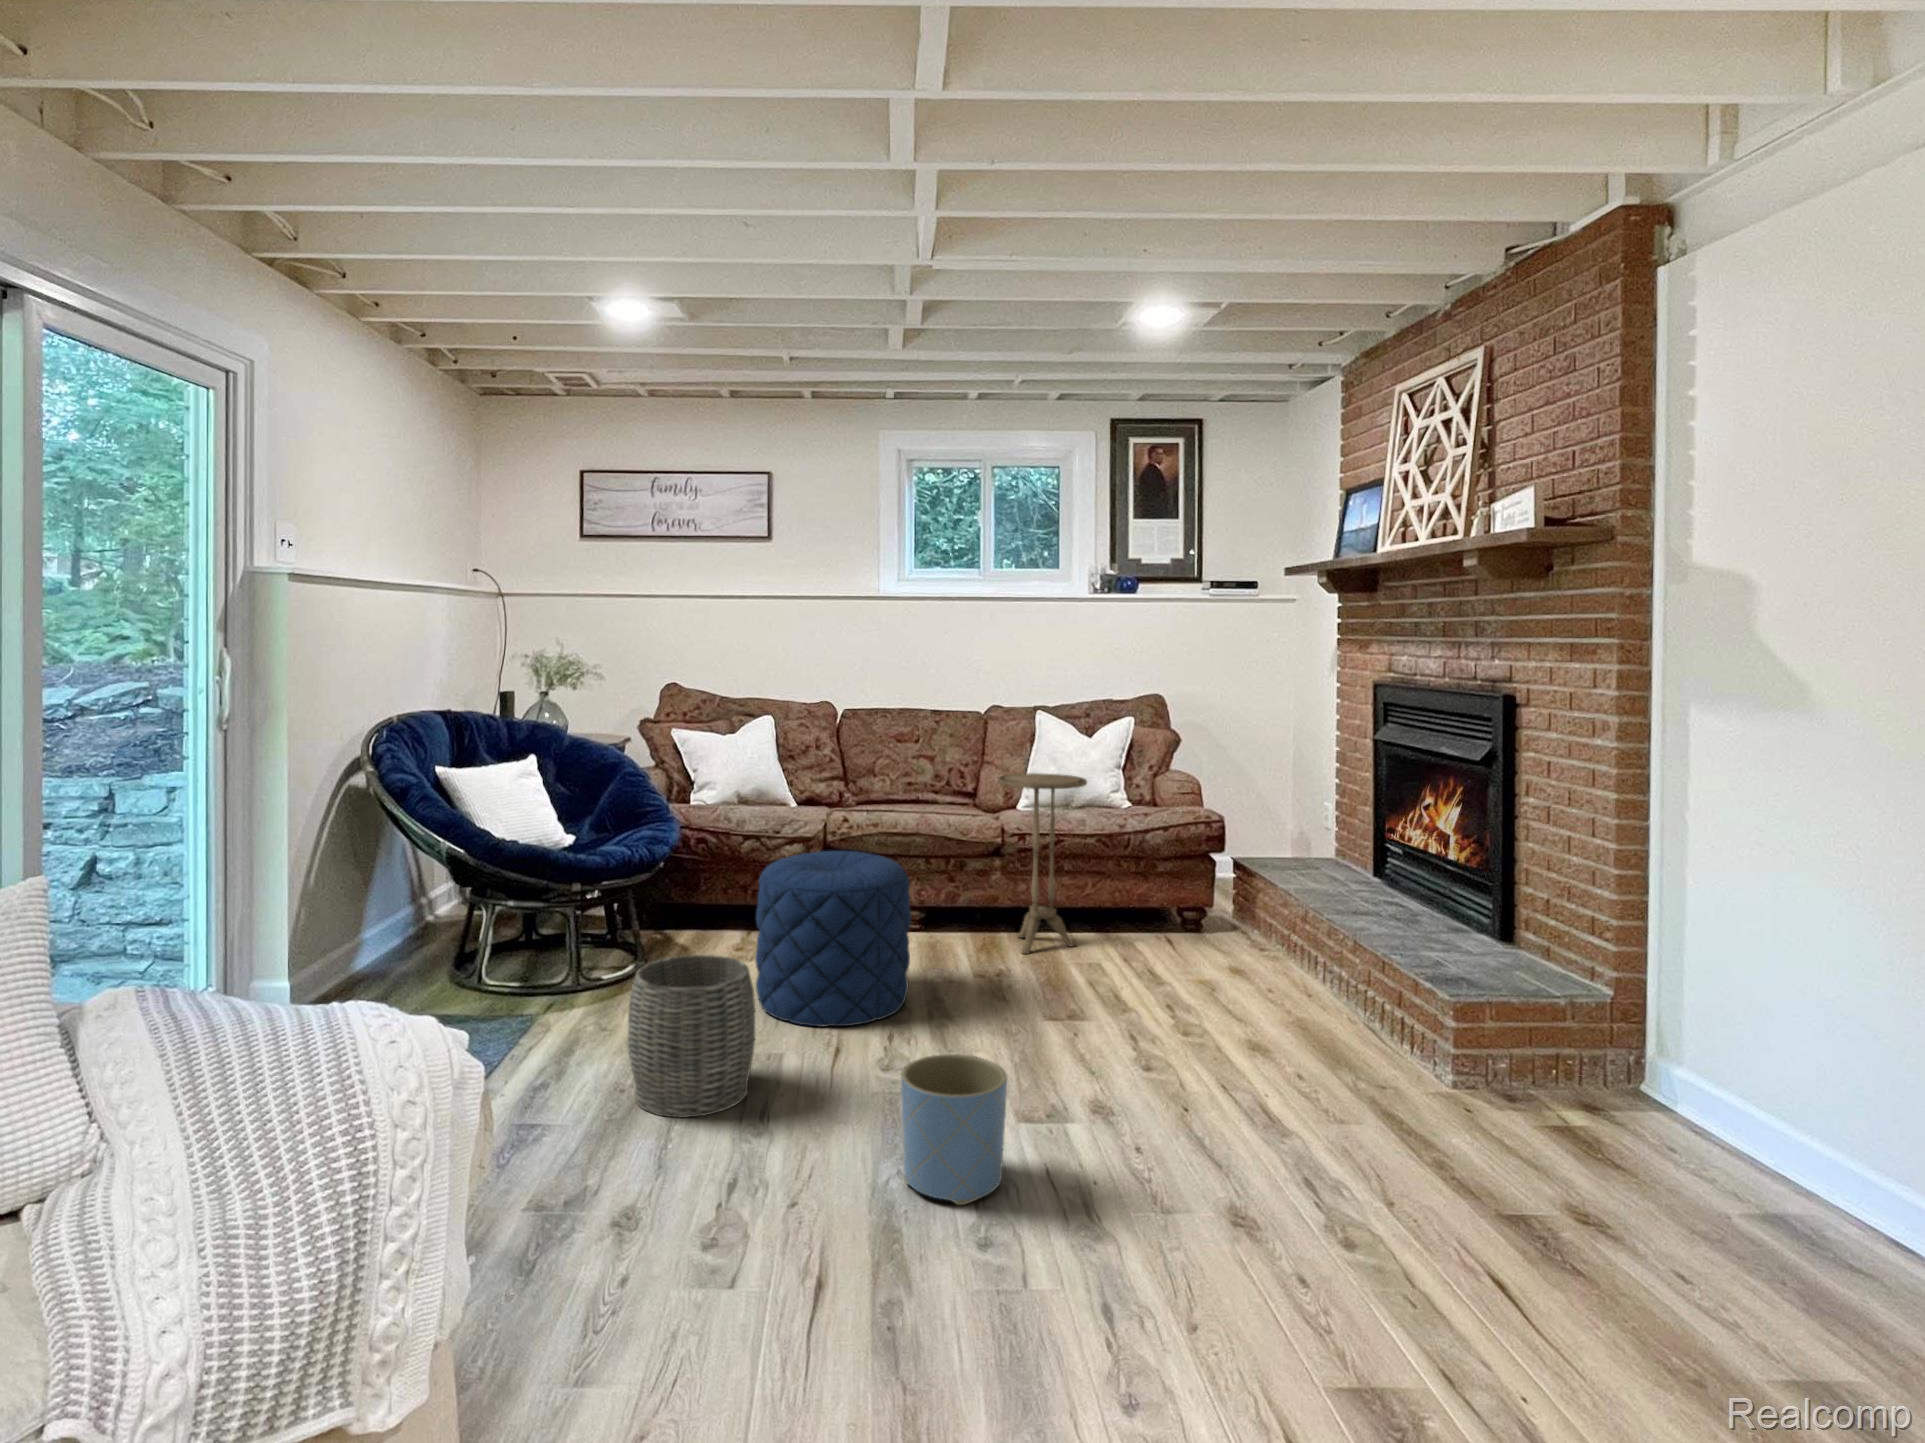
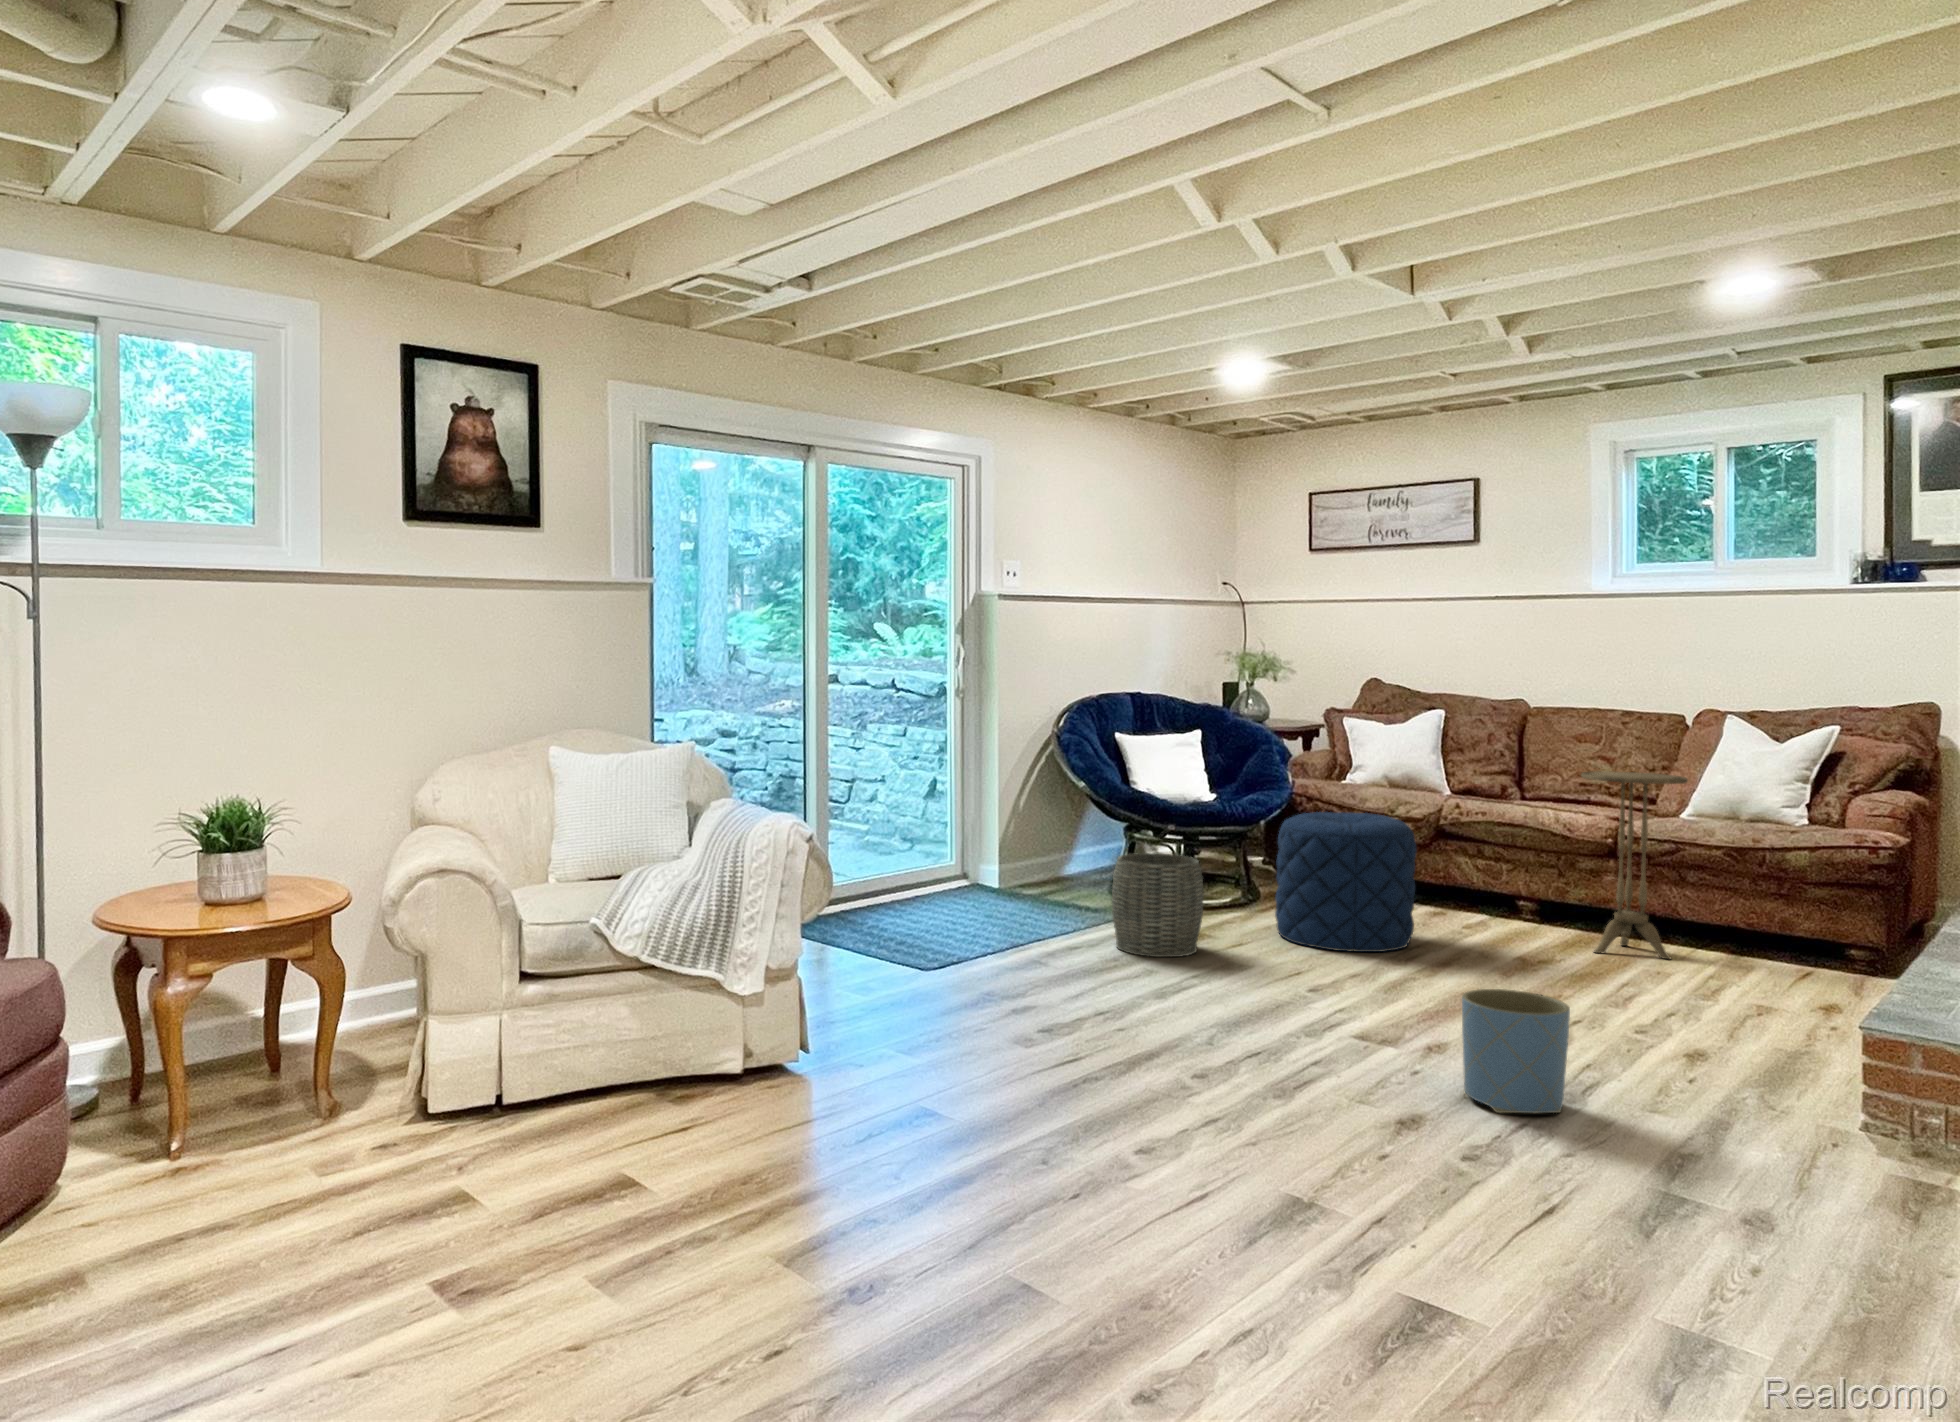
planter: present [901,1054,1007,1206] -> present [1462,989,1570,1113]

